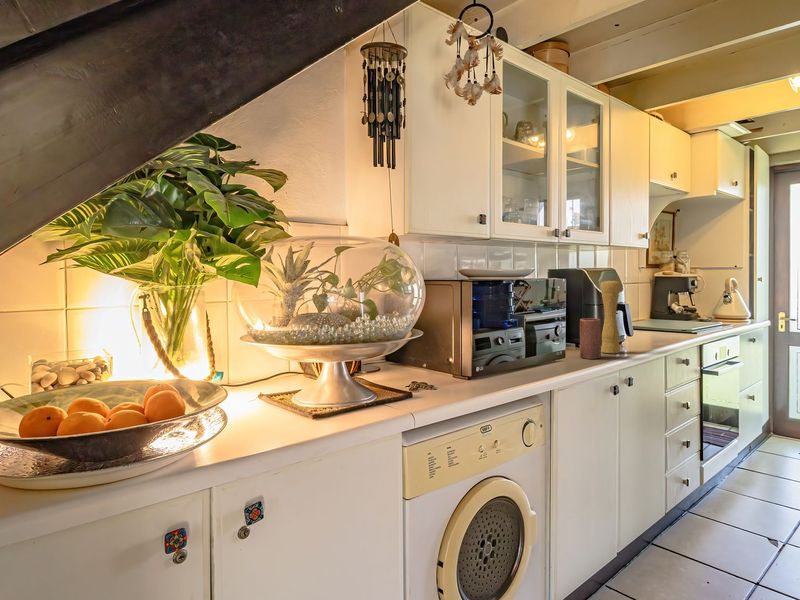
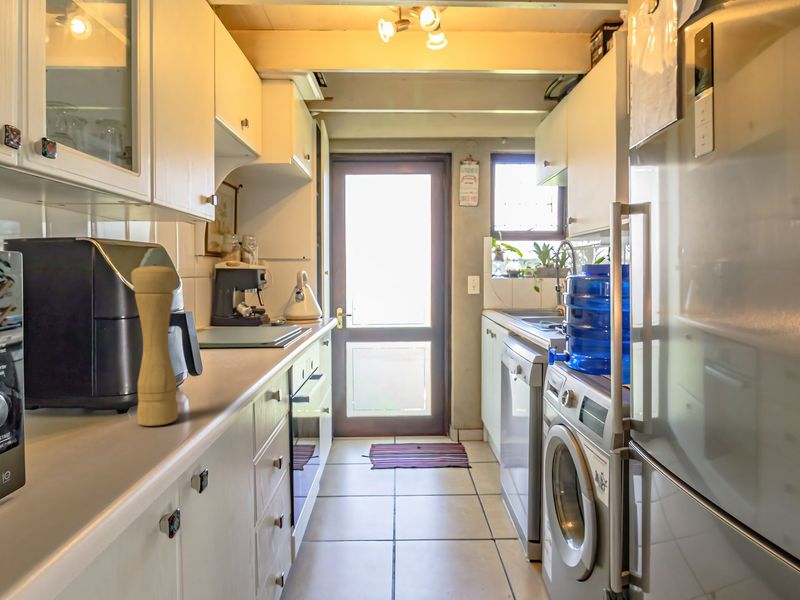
candle: present [580,318,601,359] -> none [75,355,135,463]

